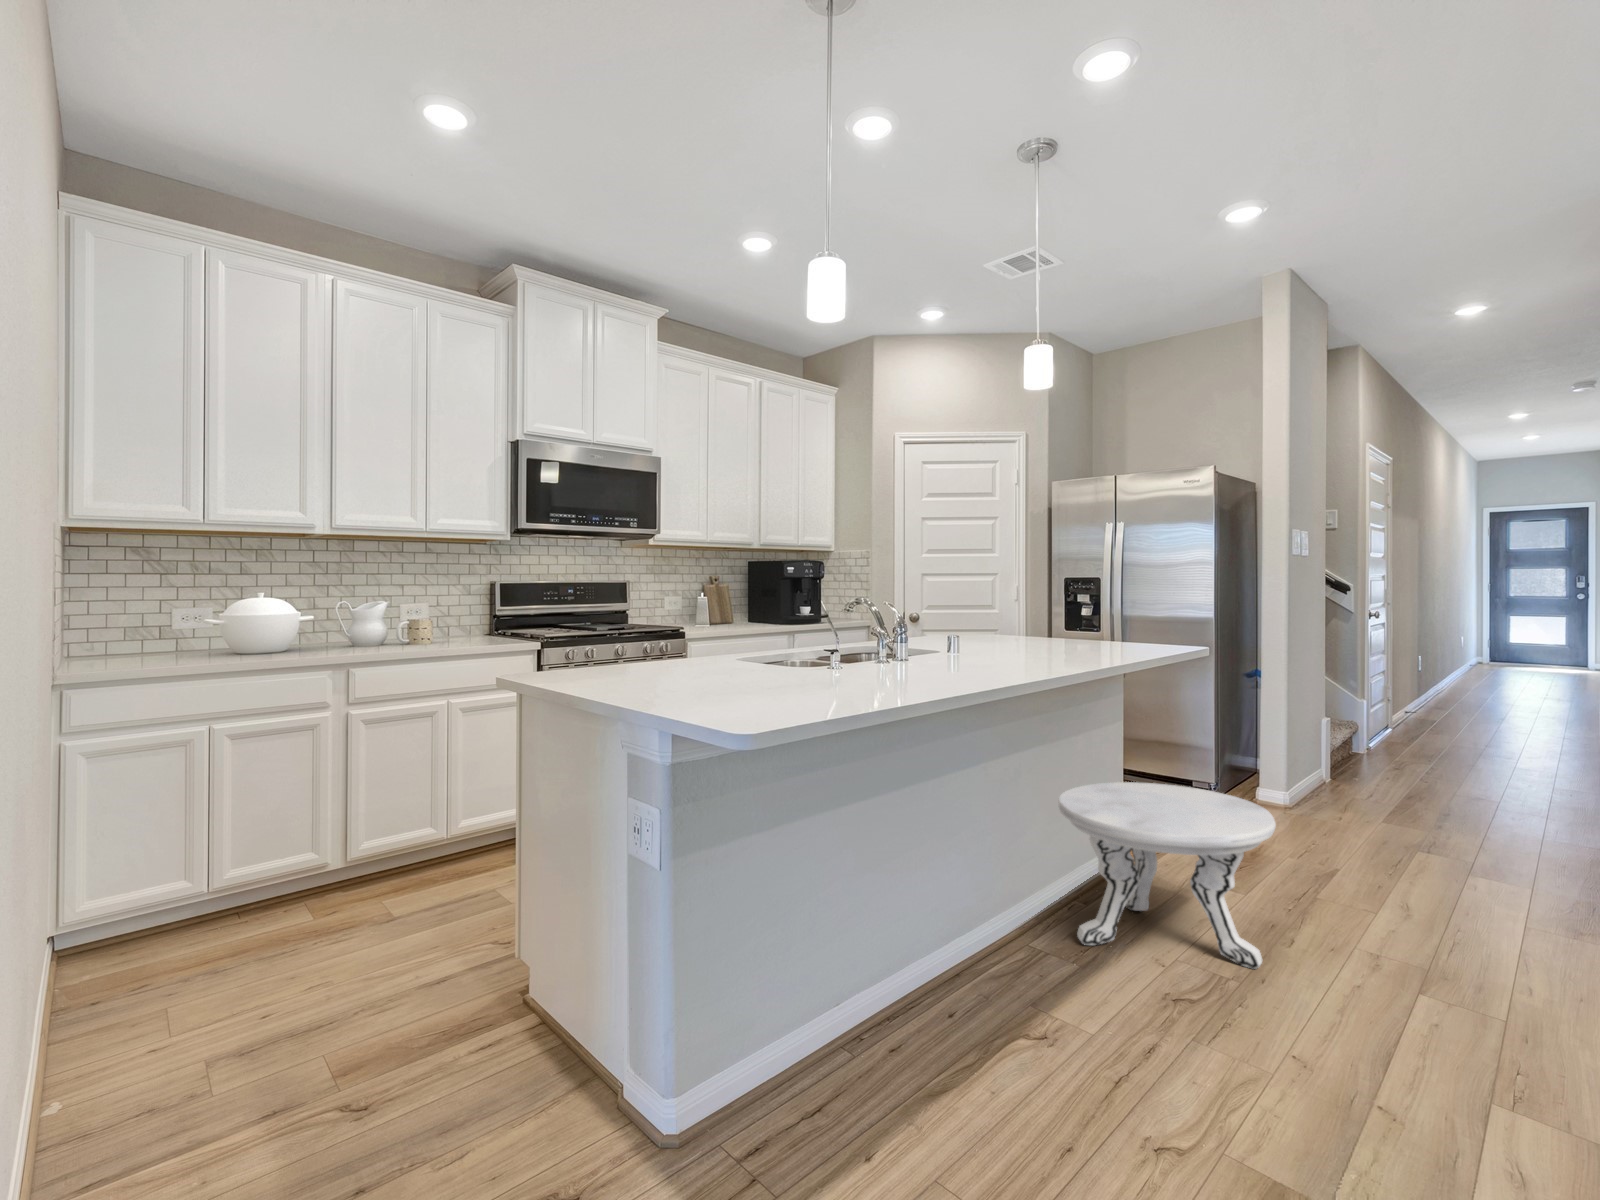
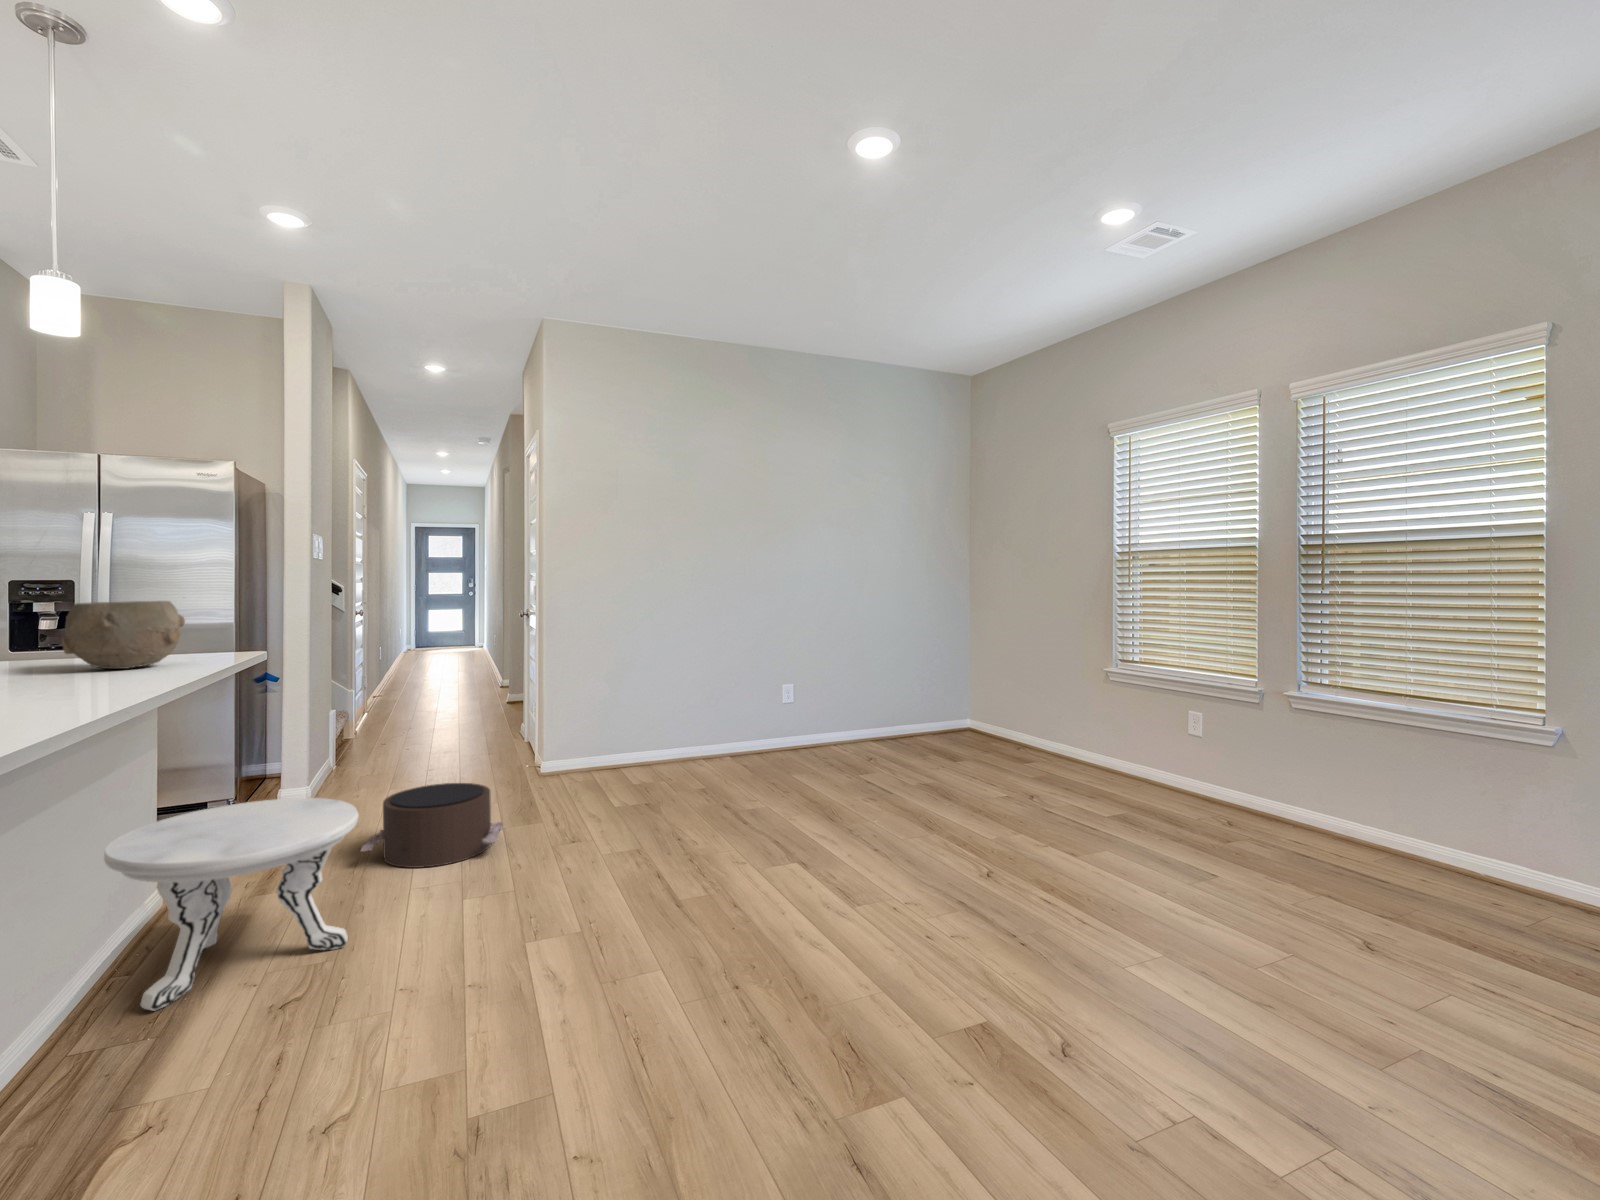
bowl: none [1045,590,1130,647] -> present [62,601,185,669]
pouf: none [1309,821,1523,936] -> present [361,783,503,868]

